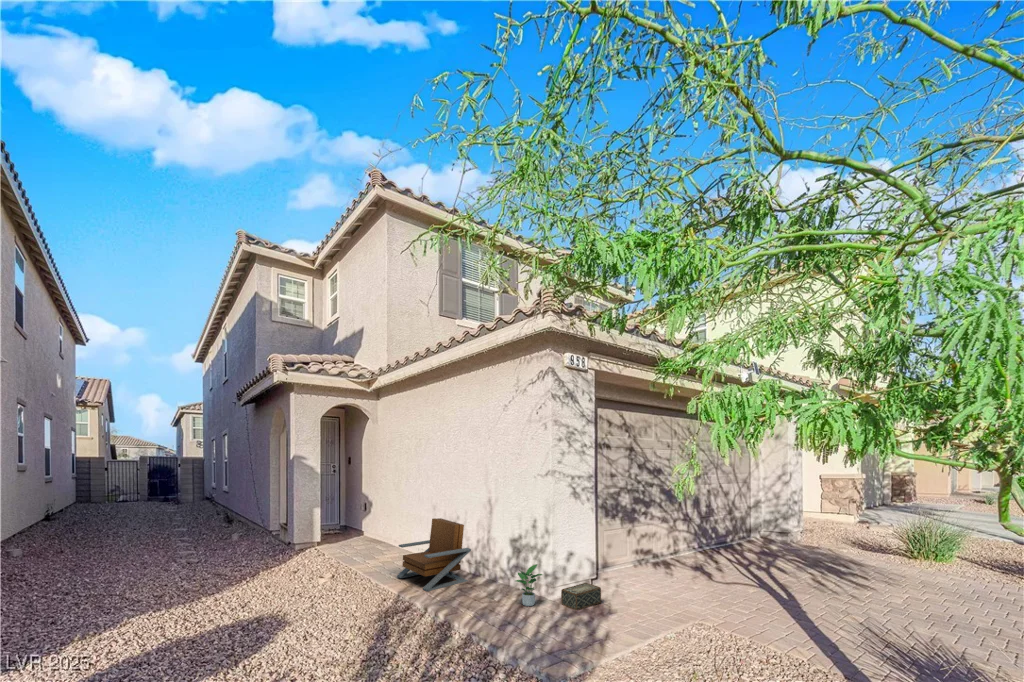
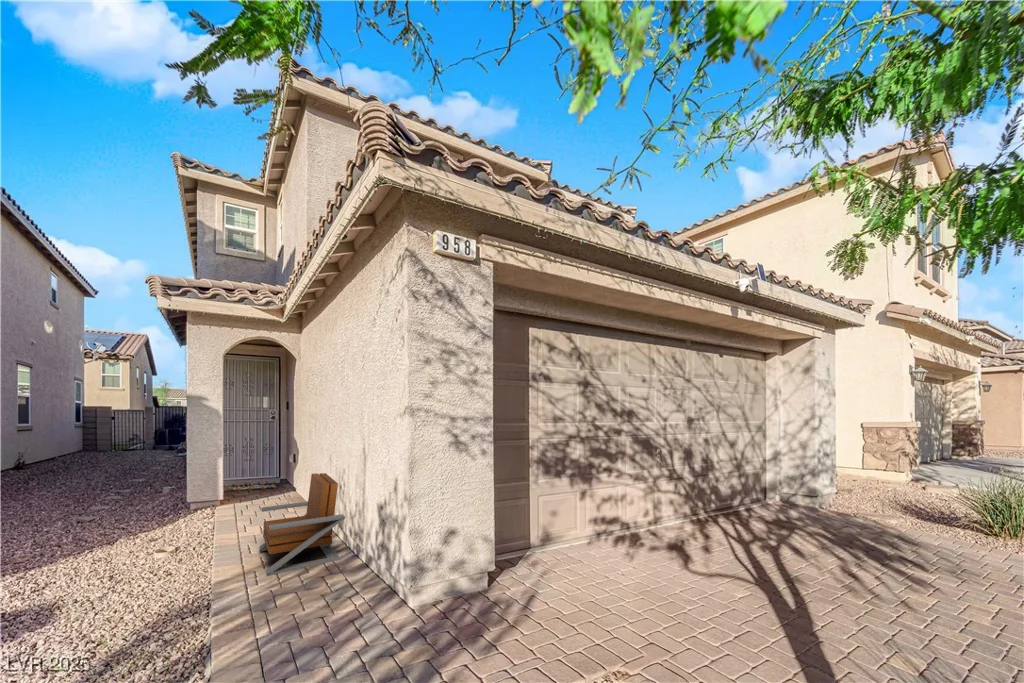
potted plant: present [516,564,542,606] -> none [354,549,398,615]
woven basket: present [561,583,601,610] -> none [427,577,492,627]

